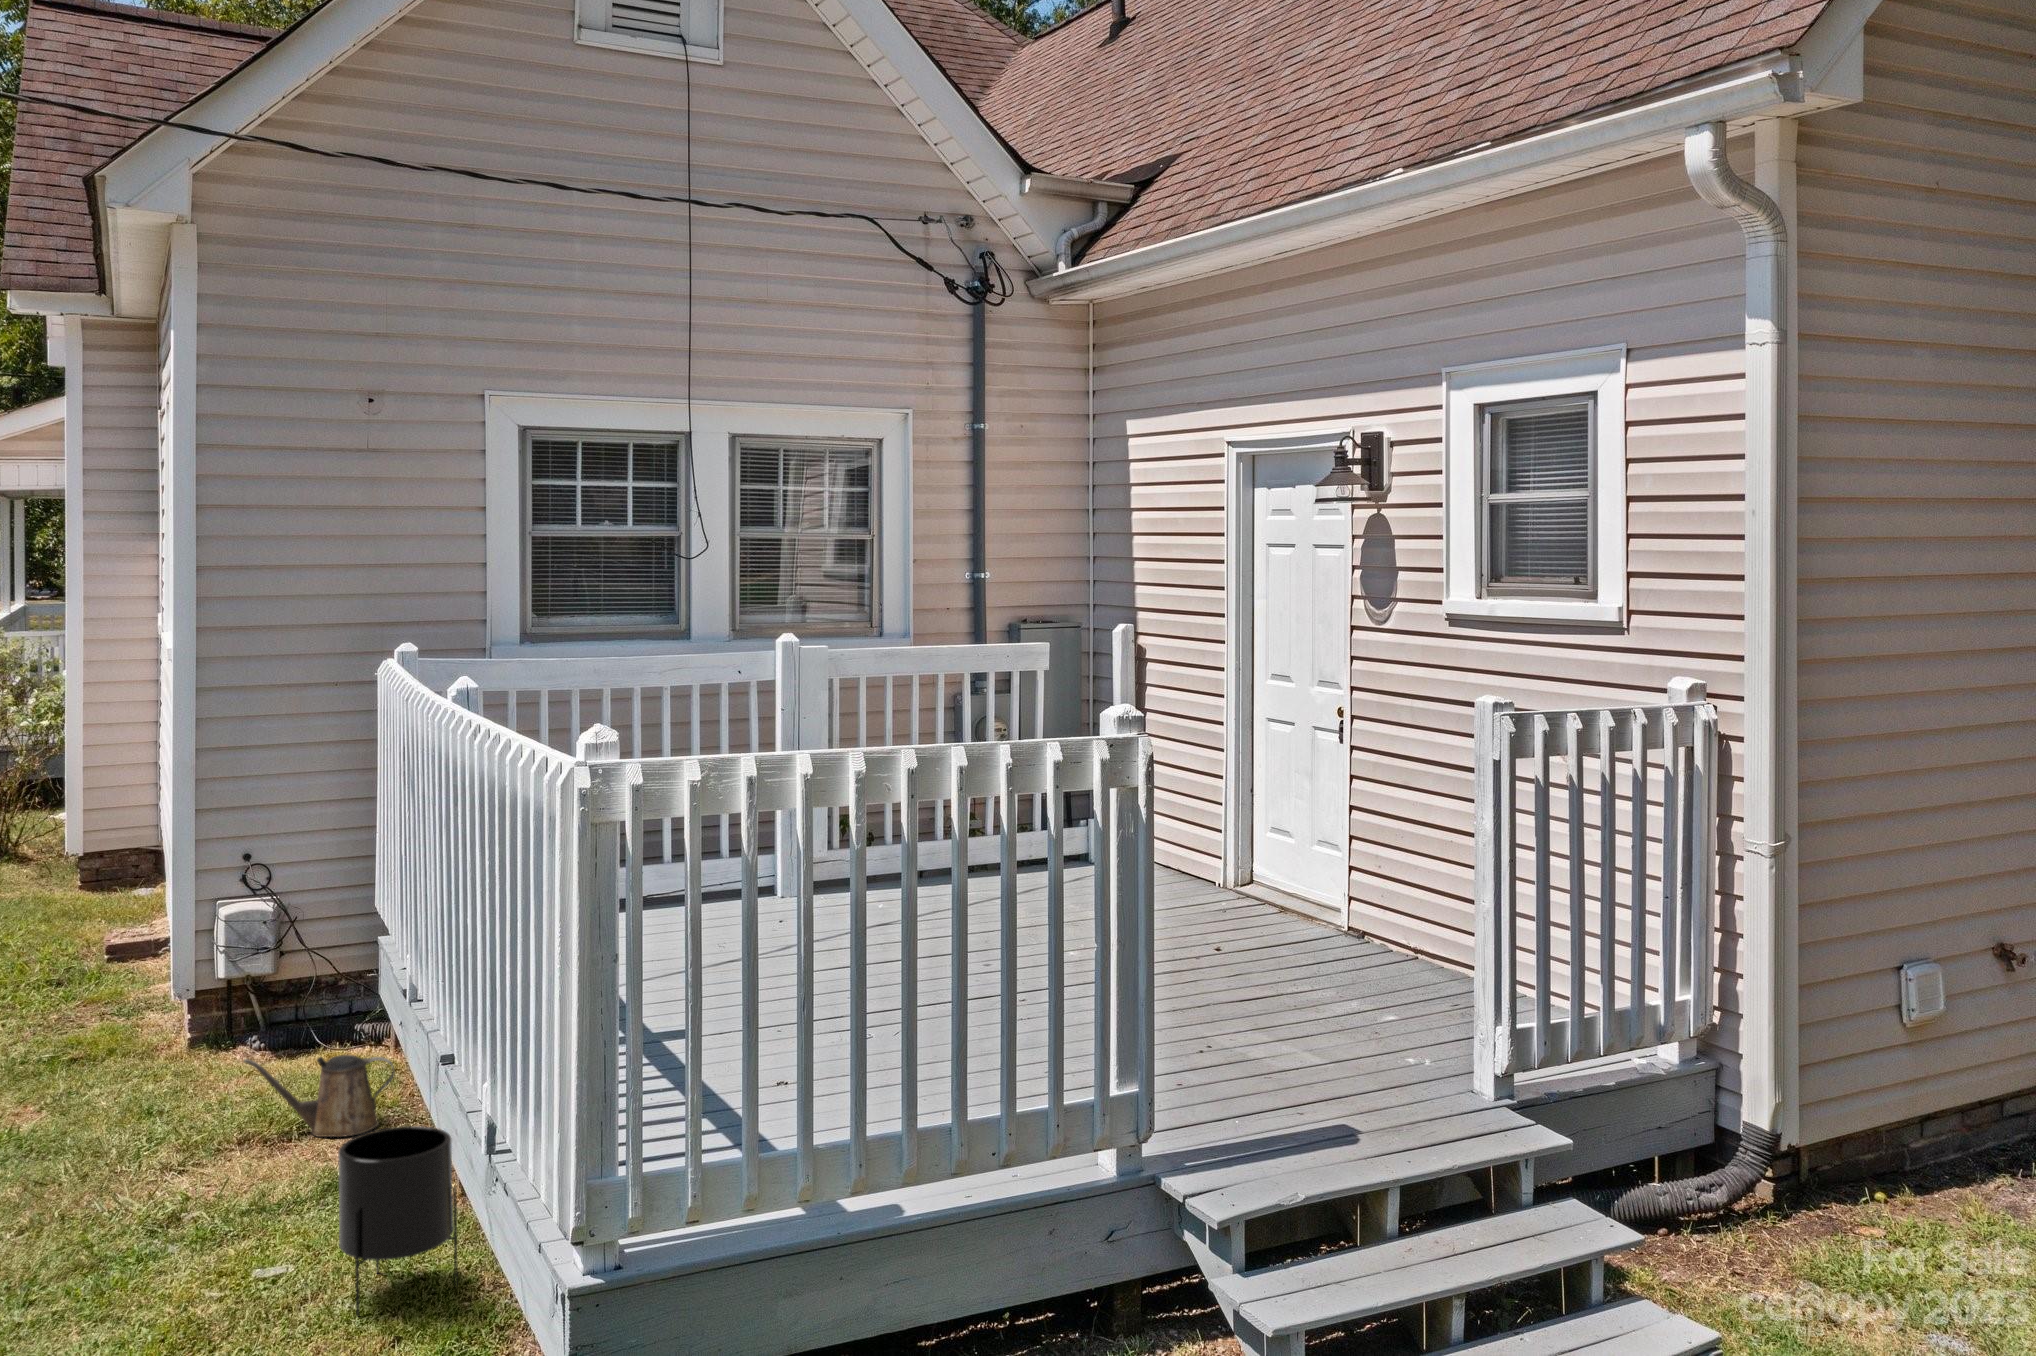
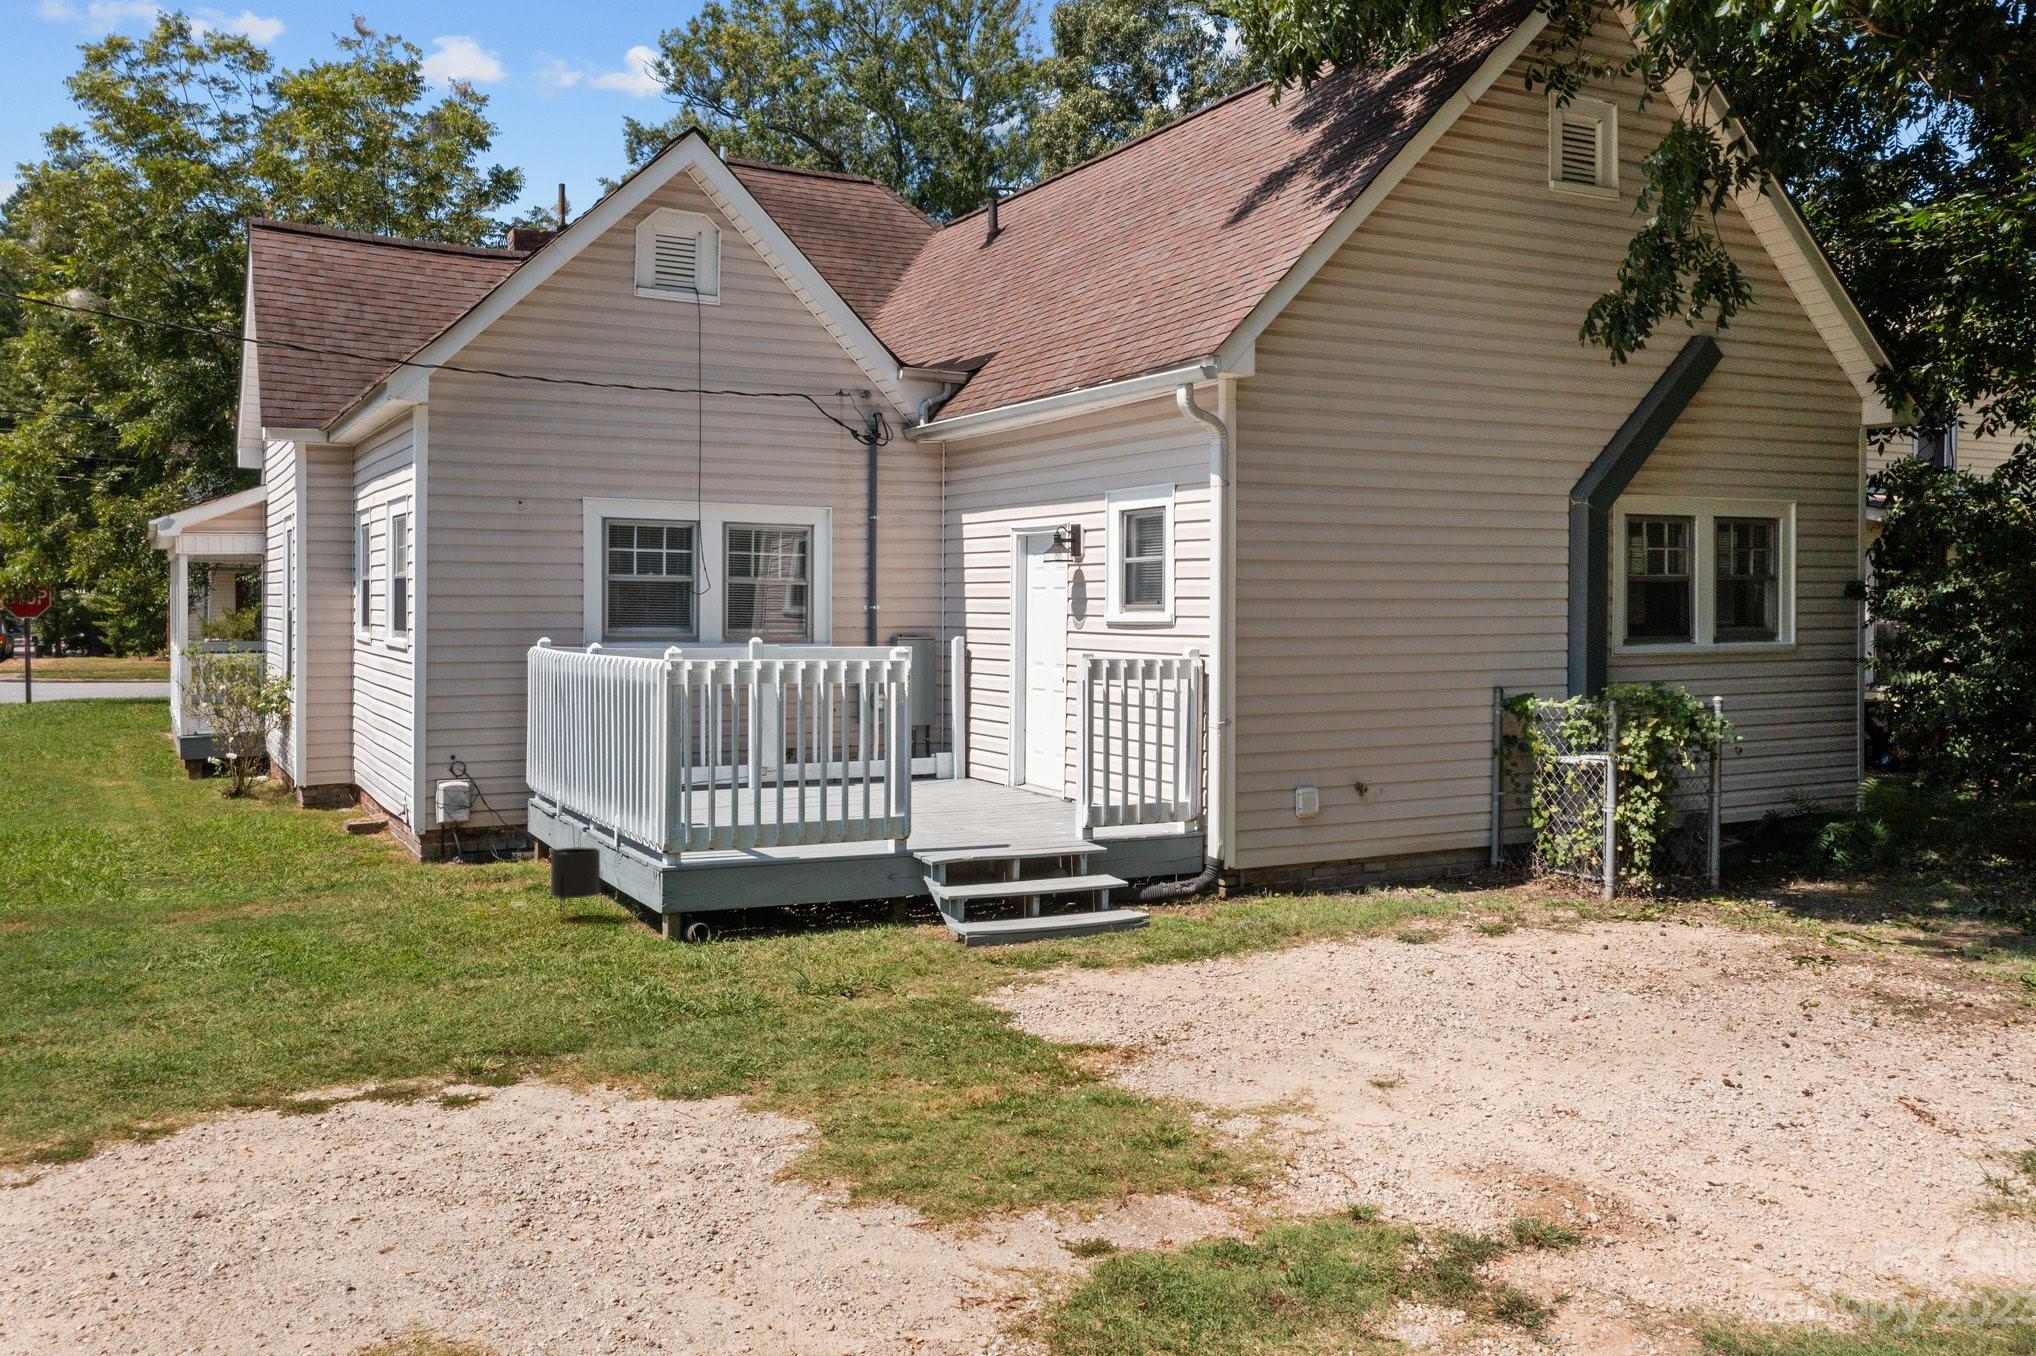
watering can: present [244,1055,395,1137] -> none [476,845,550,886]

